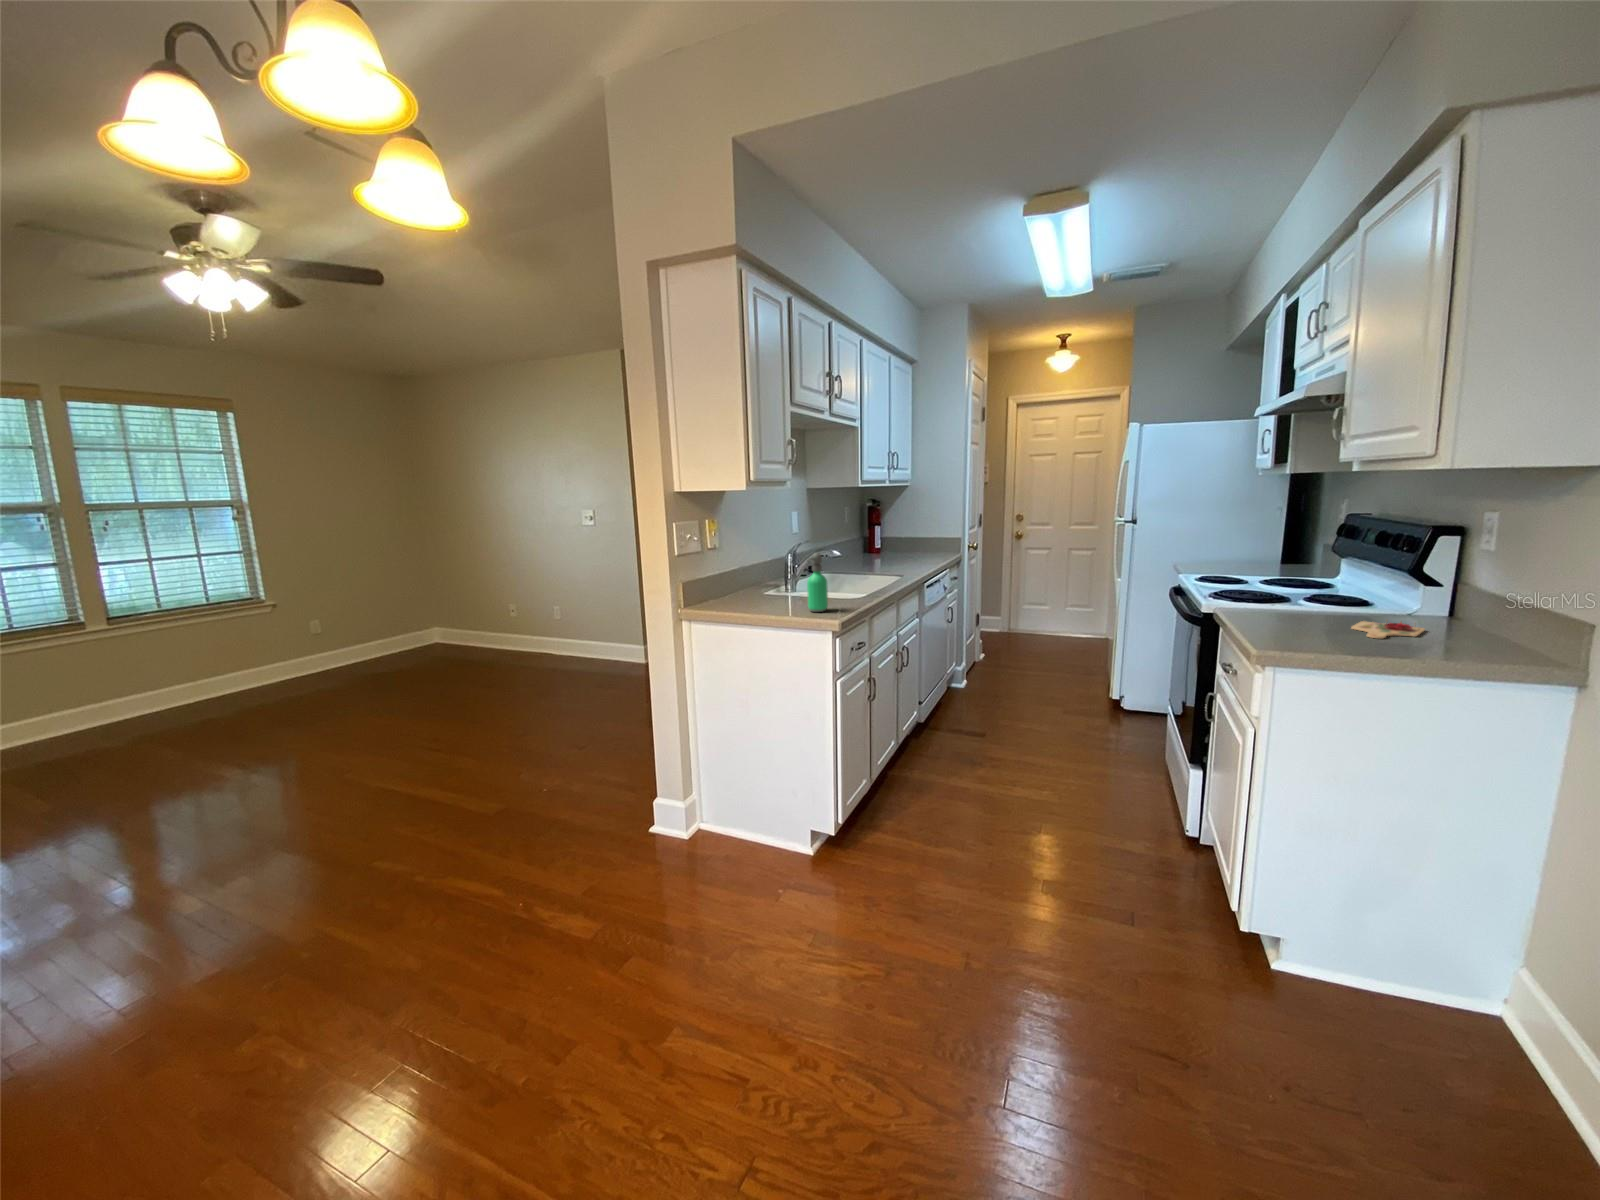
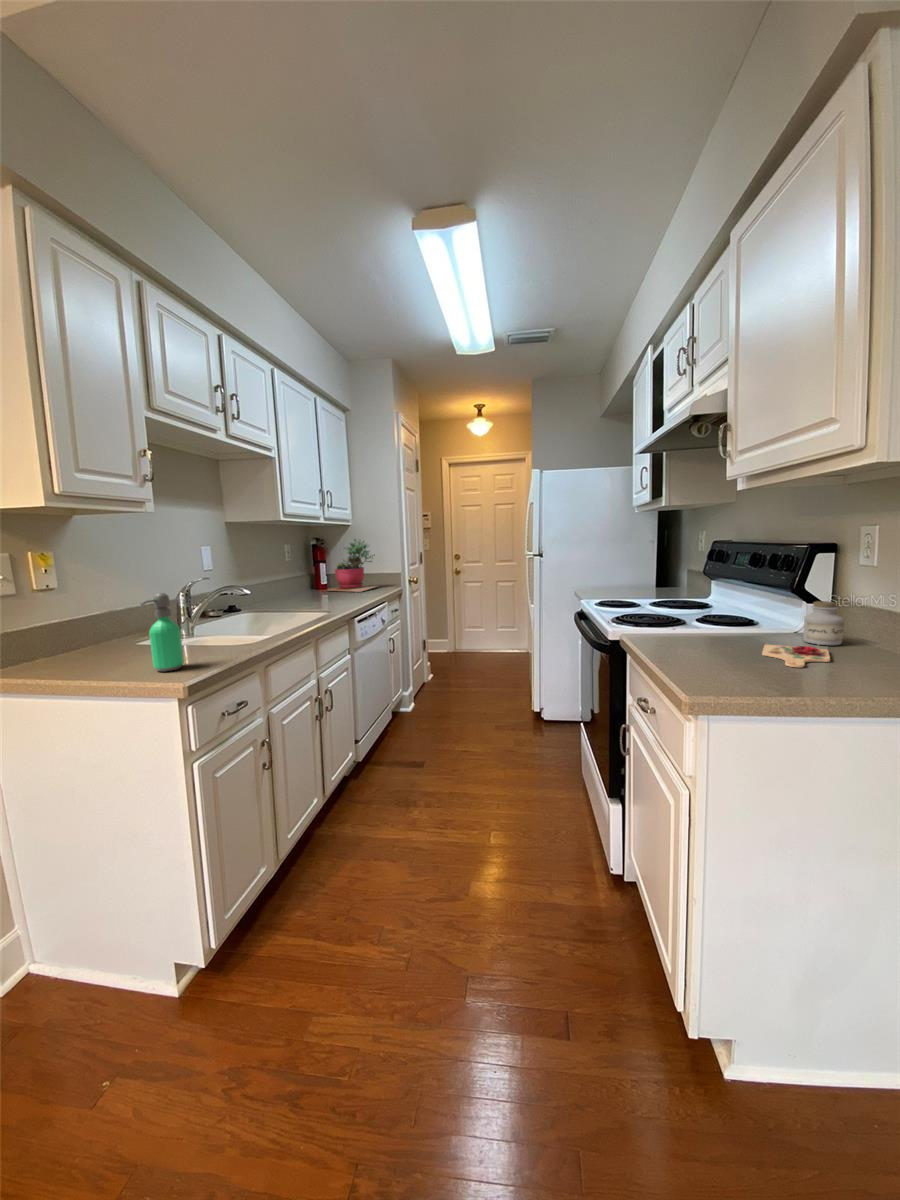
succulent plant: none [882,500,939,557] -> present [328,539,377,592]
jar: none [1410,583,1455,626] -> present [803,601,844,645]

